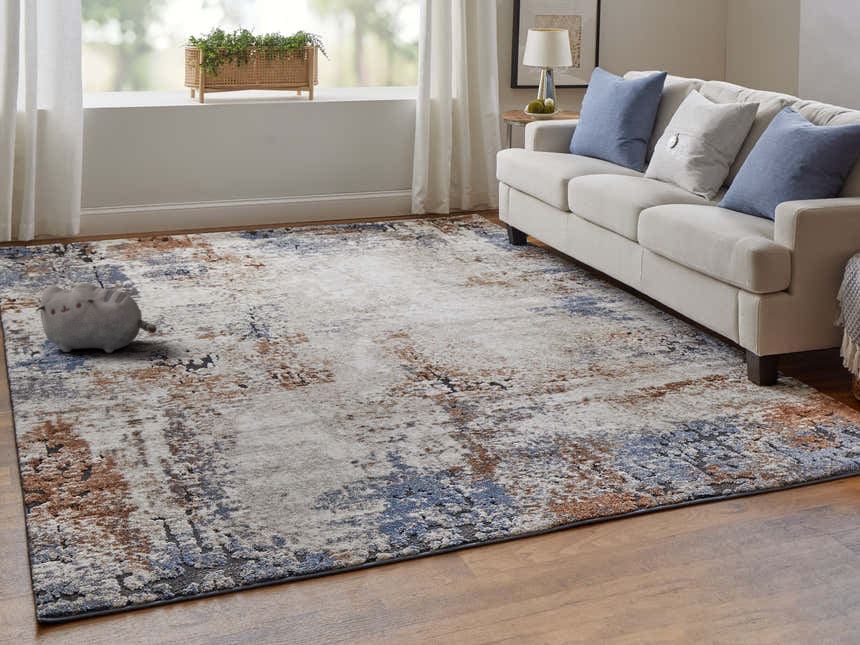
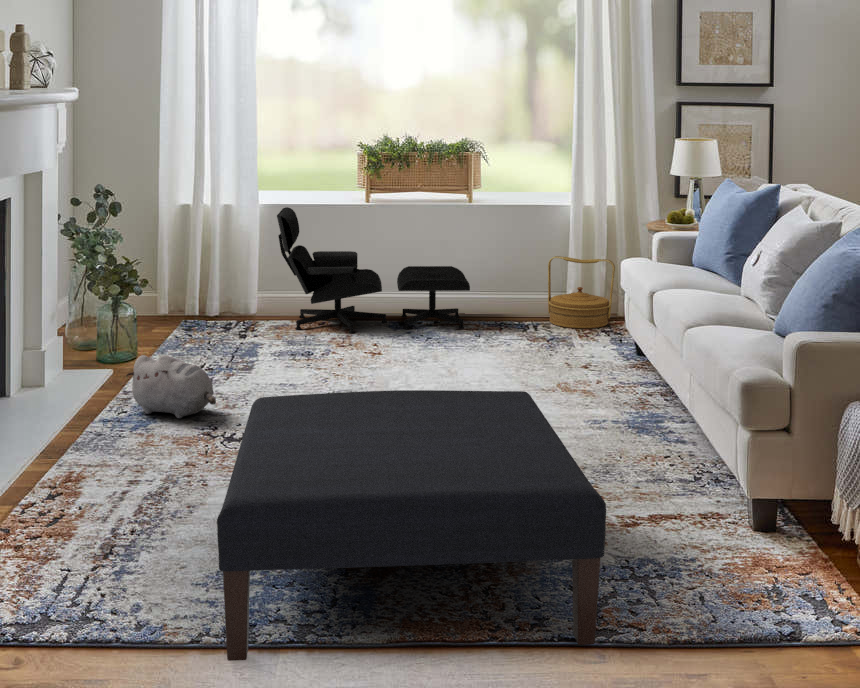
lounge chair: none [103,109,330,248] -> present [277,207,470,333]
woven basket: none [398,150,468,224] -> present [548,256,615,328]
ottoman: none [296,278,745,569] -> present [217,390,606,661]

